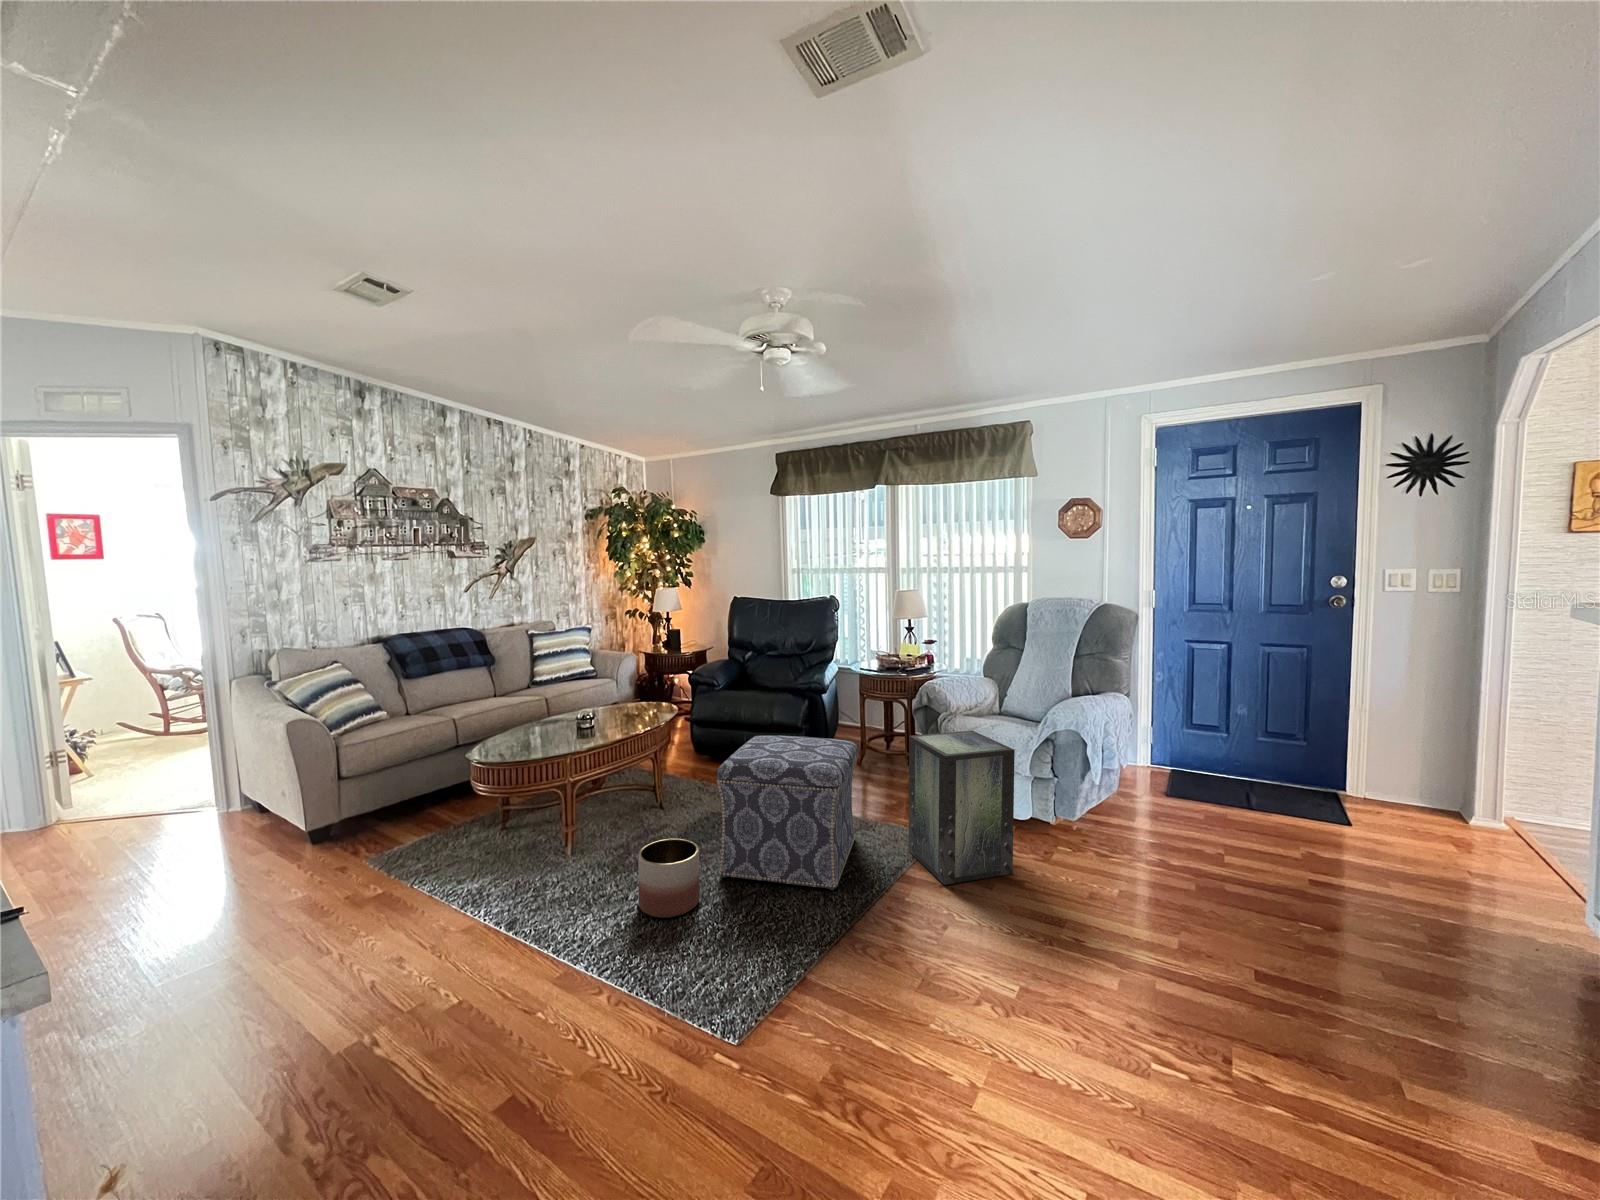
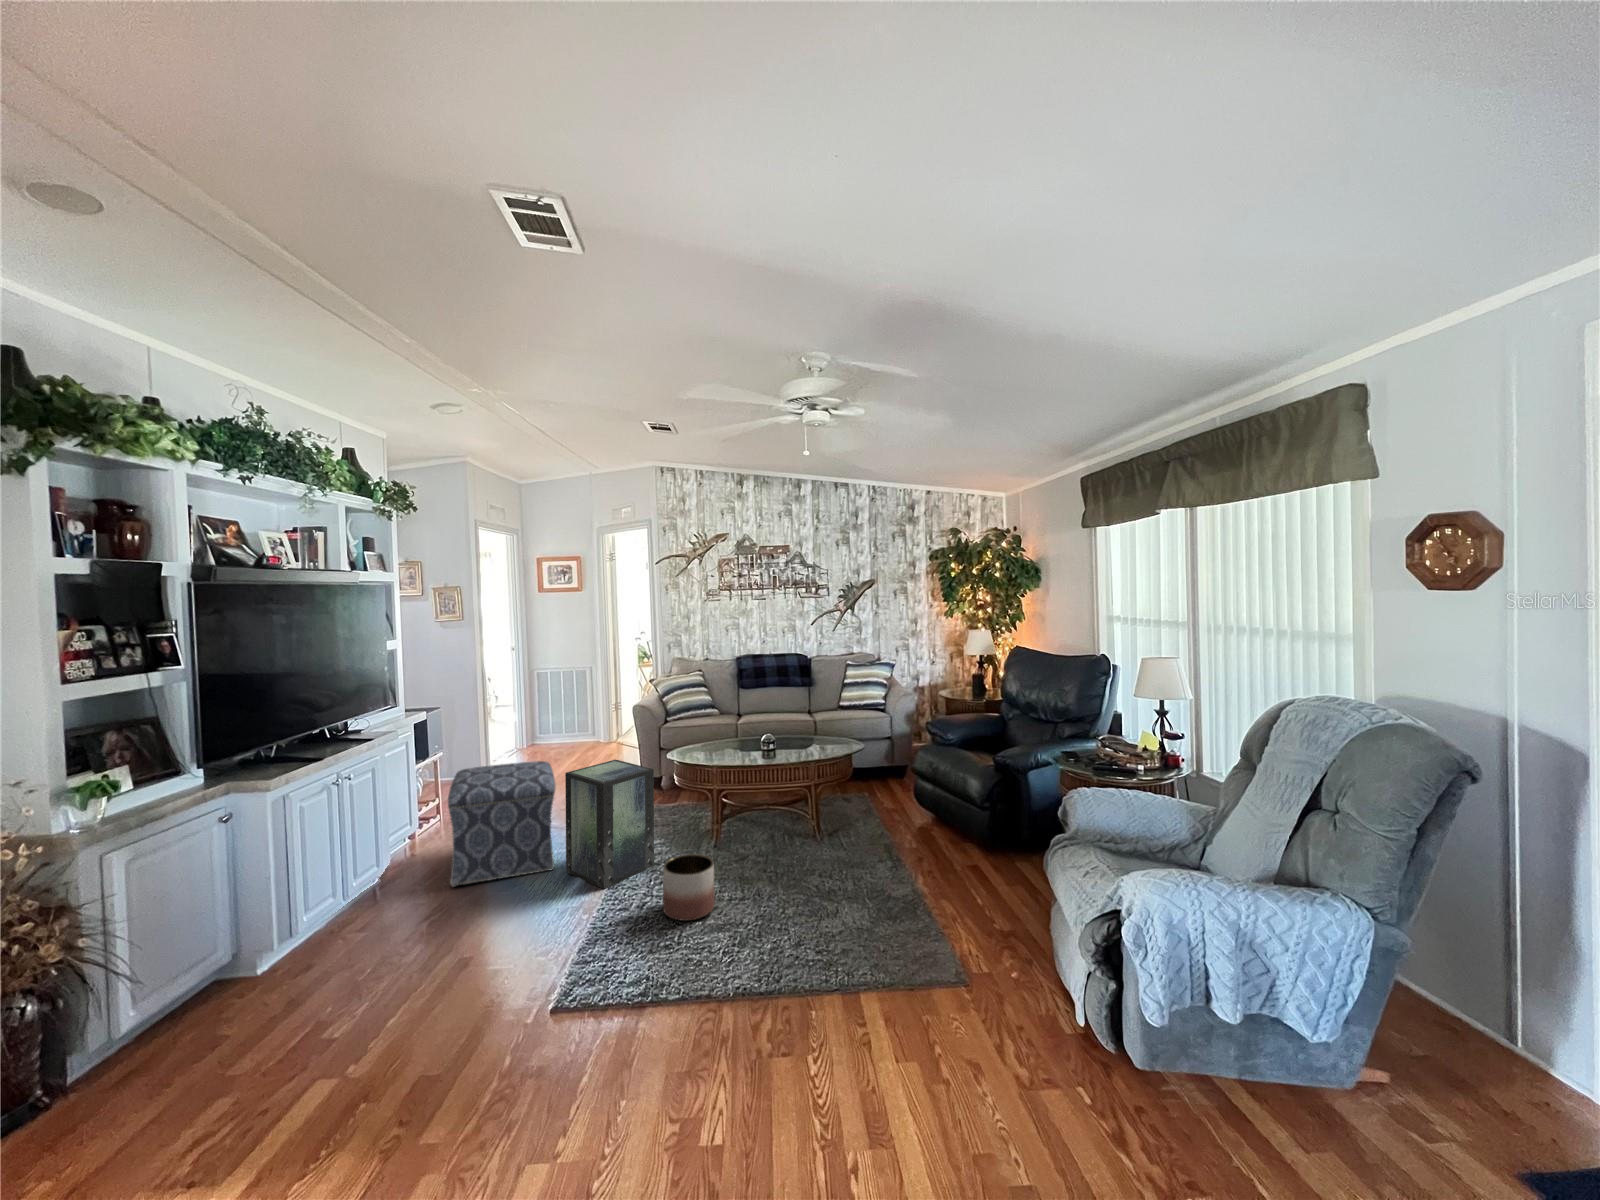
storage box: present [909,731,1015,885] -> present [565,760,654,889]
ottoman: present [717,735,857,890] -> present [448,761,556,887]

